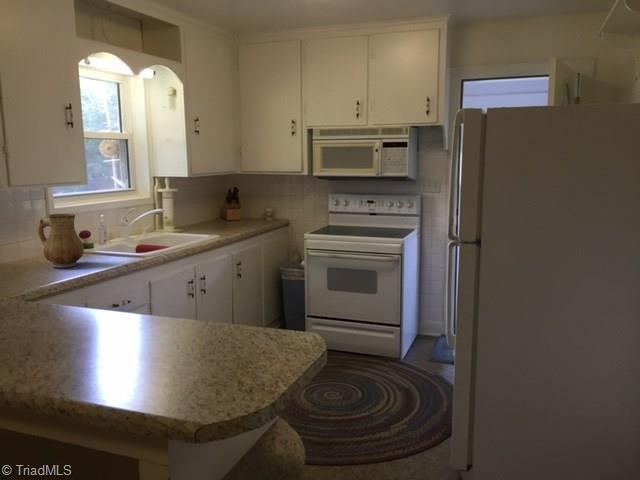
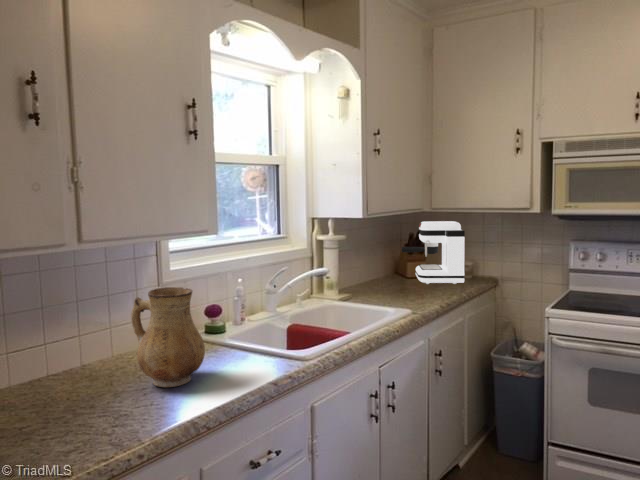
coffee maker: none [222,181,263,224] -> present [402,221,465,284]

